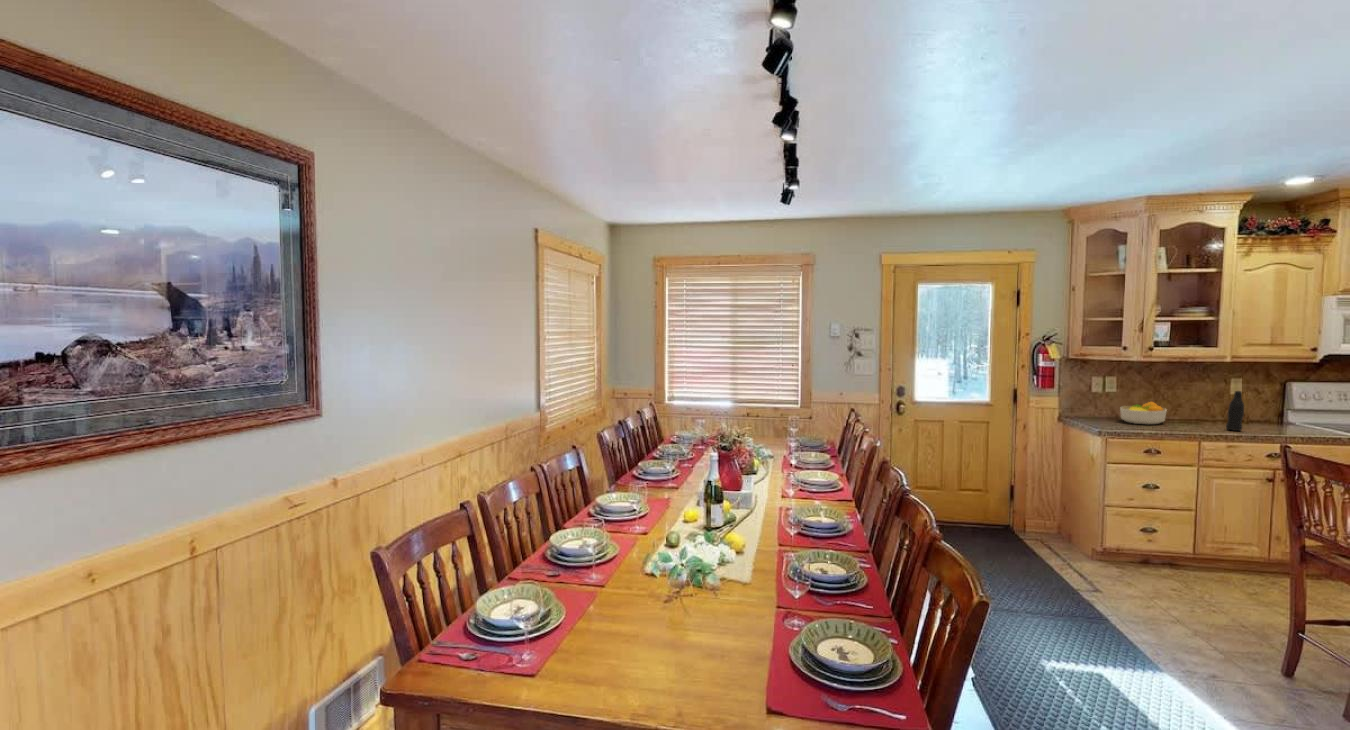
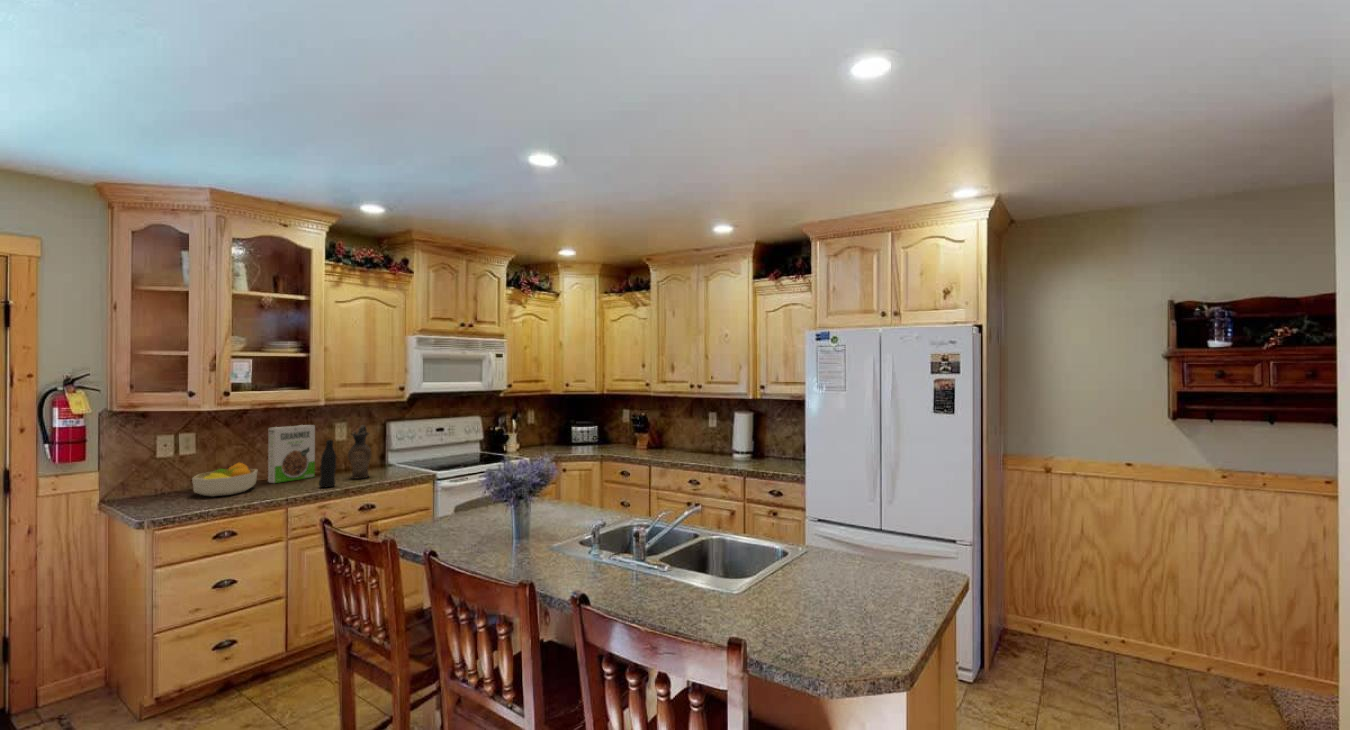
cereal box: none [1172,377,1215,422] -> present [268,425,315,483]
ceramic pitcher: none [1251,381,1278,429] -> present [348,425,371,478]

